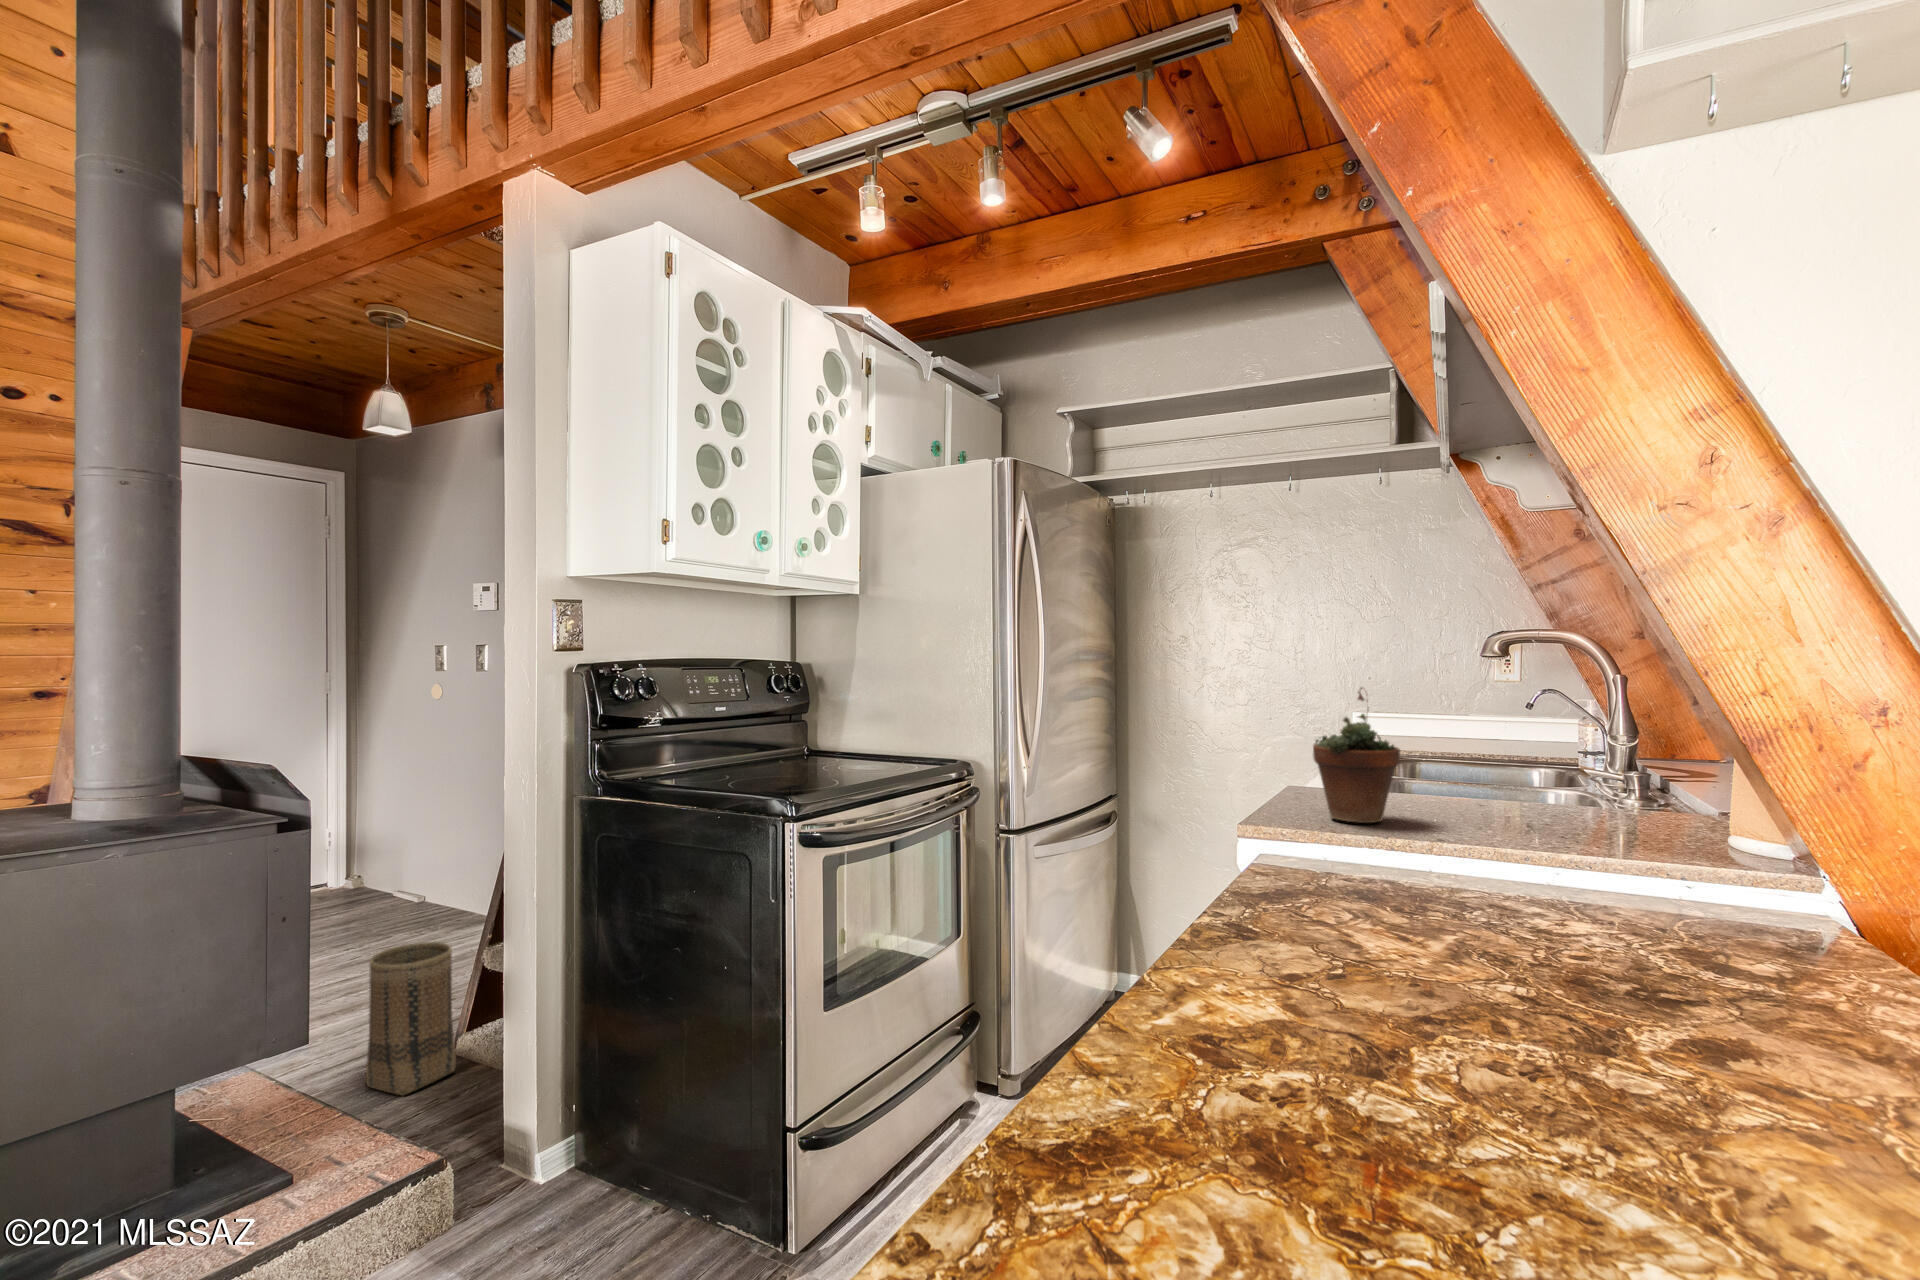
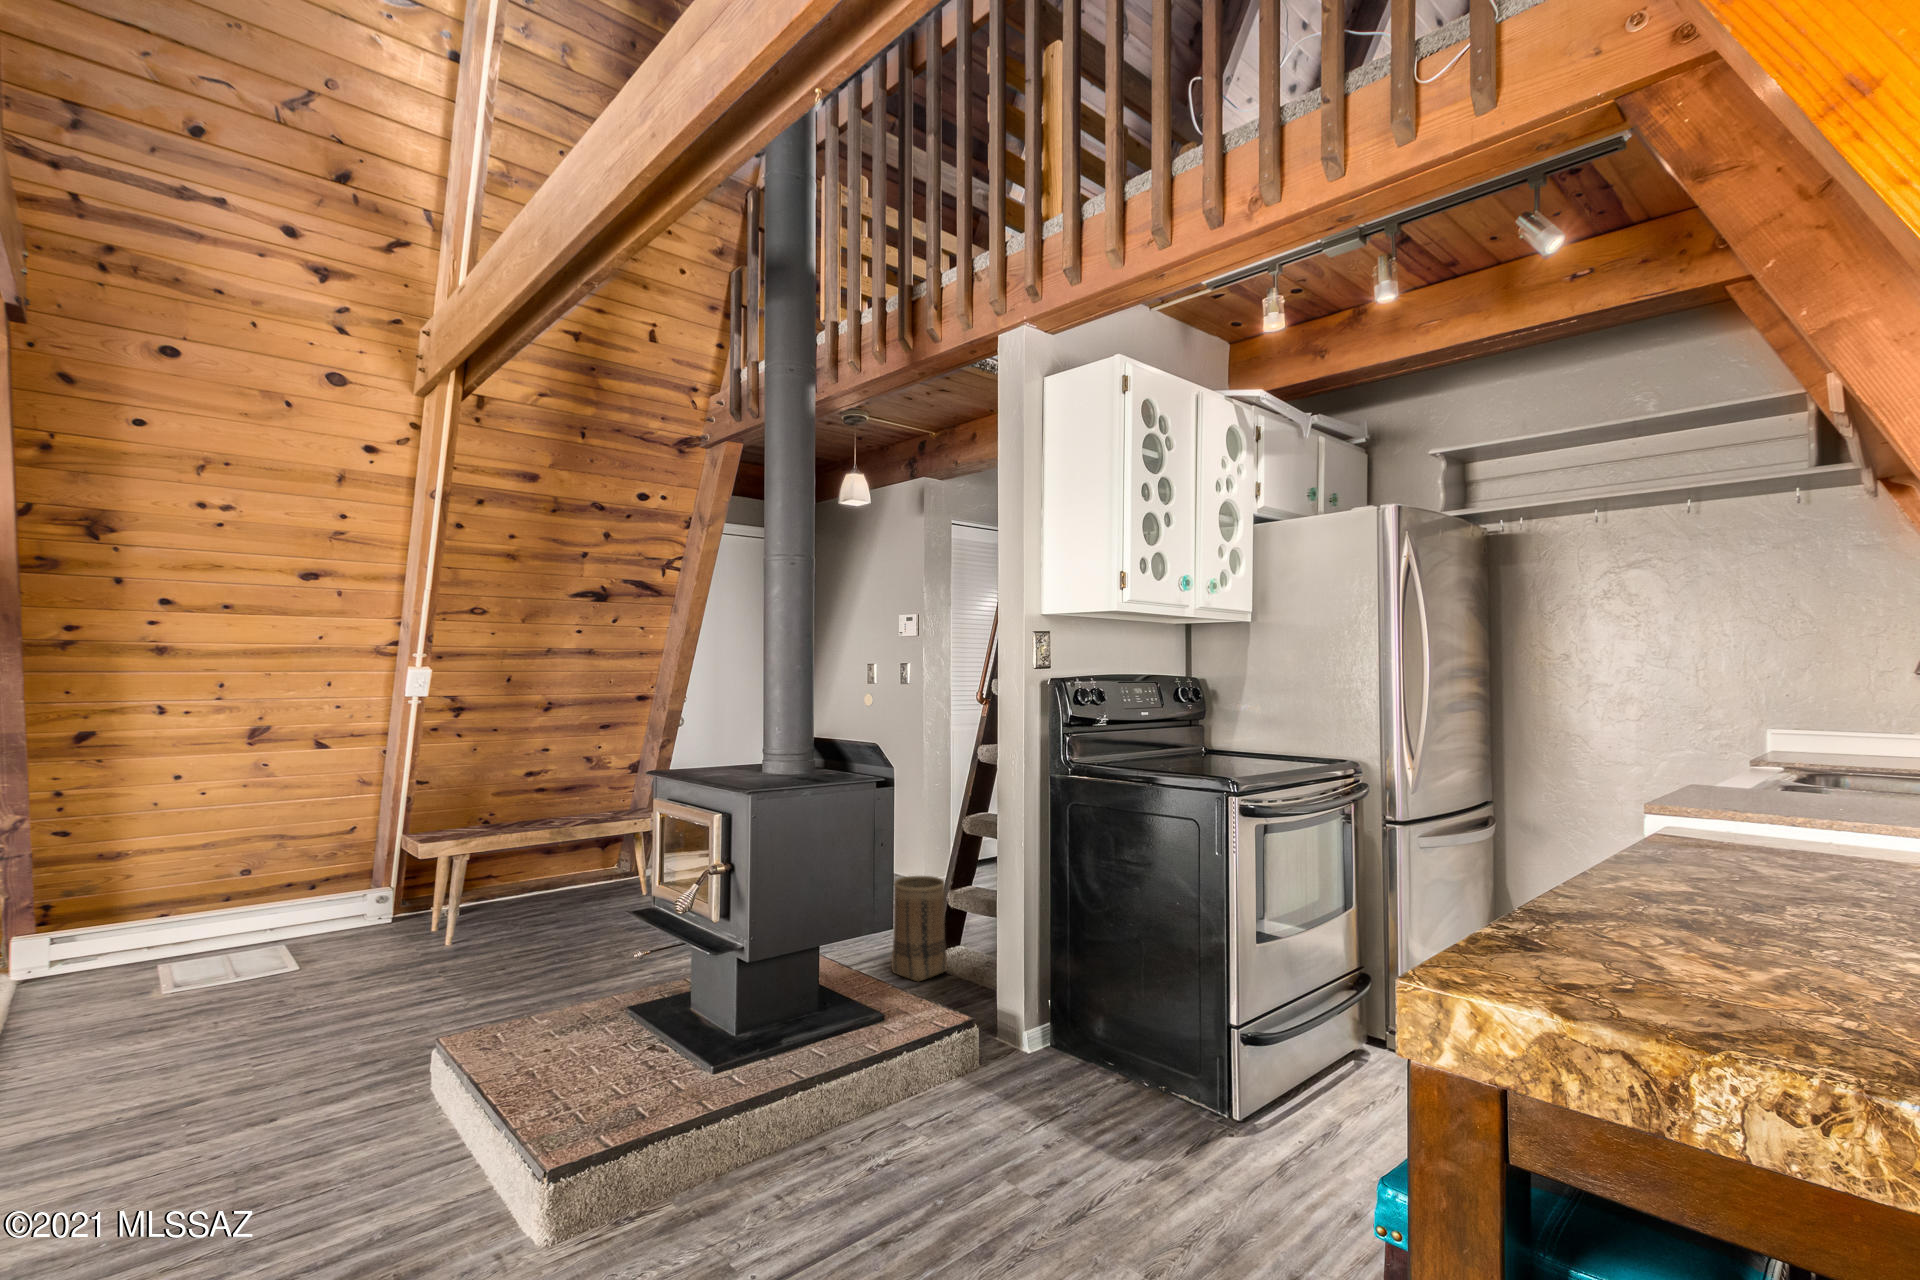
succulent plant: present [1313,688,1400,823] -> none [1713,708,1803,821]

